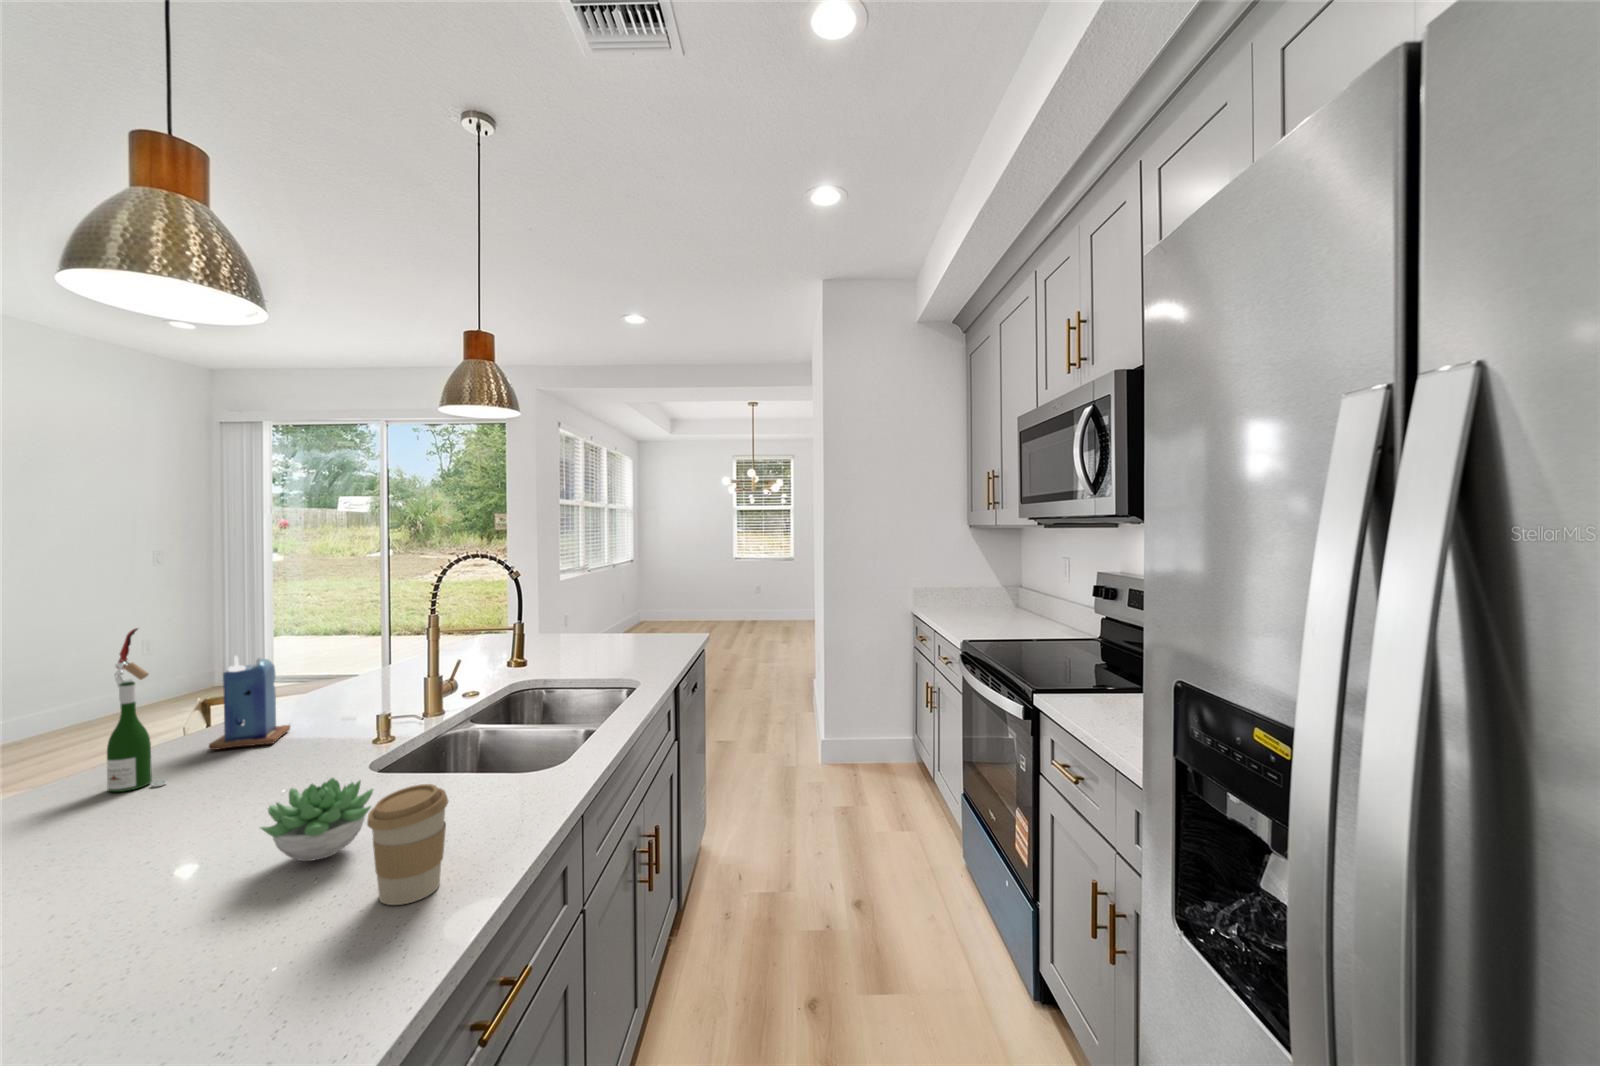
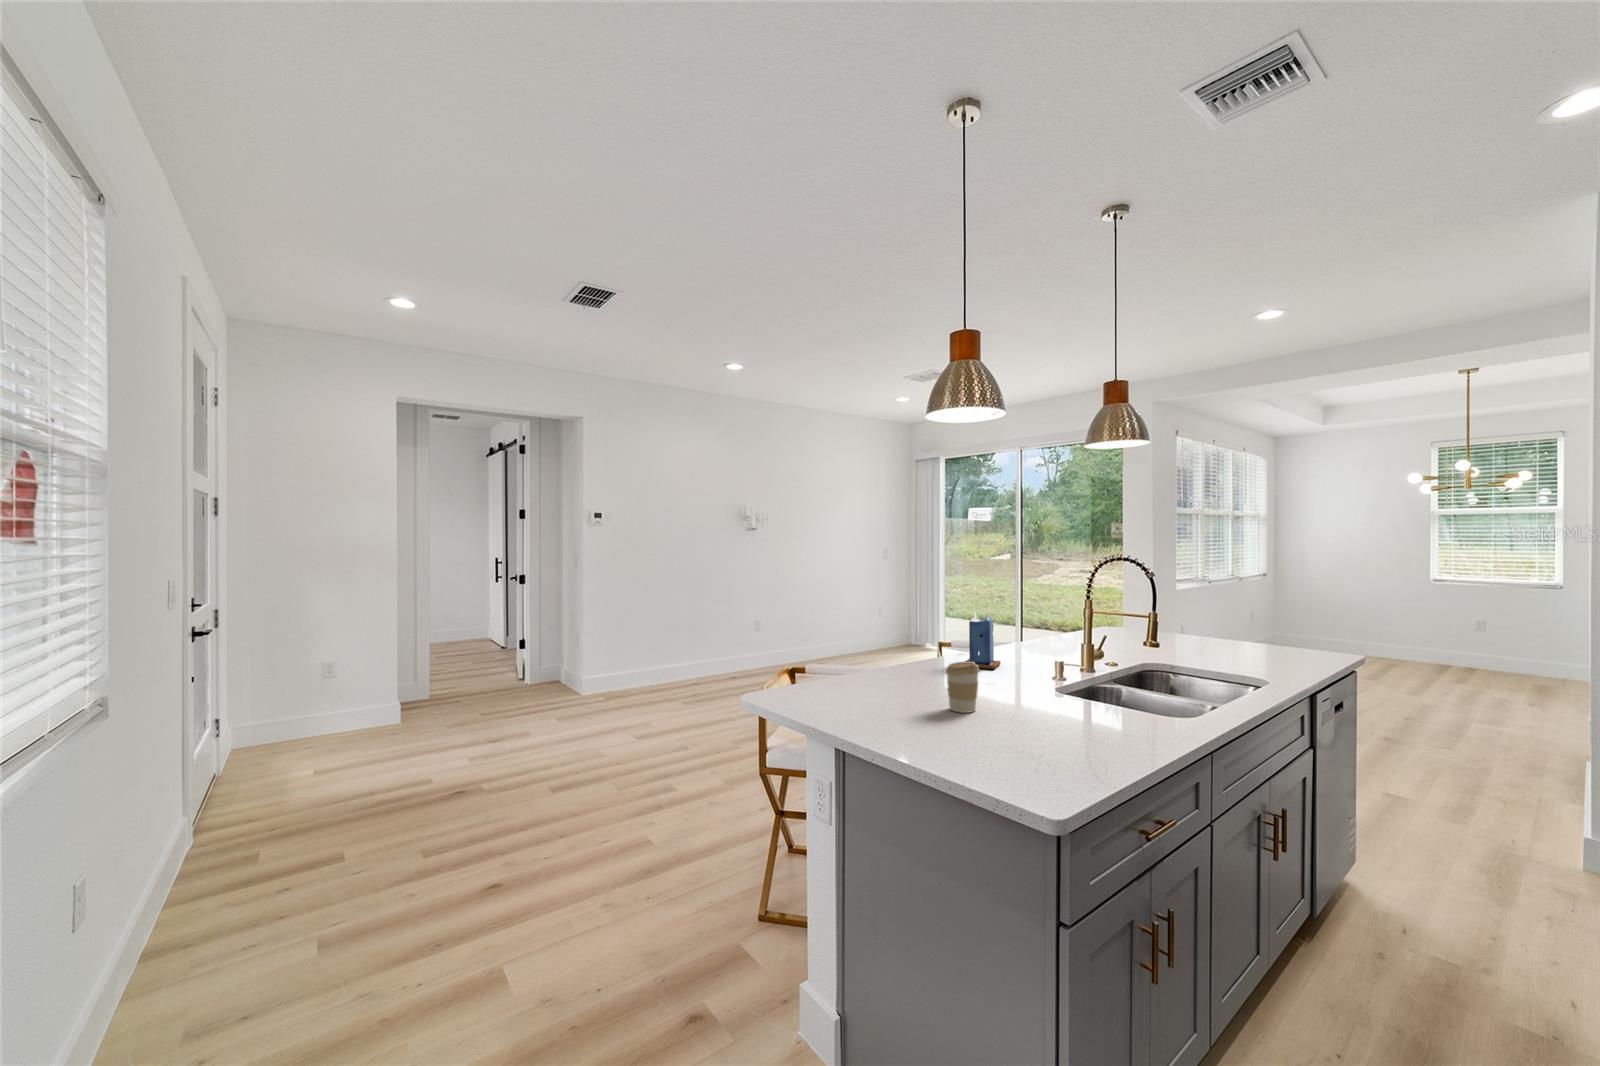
wine bottle: present [107,628,167,792] -> none [926,589,951,678]
succulent plant: present [261,778,373,861] -> none [1018,681,1074,724]
coffee cup: present [367,784,448,905] -> present [945,661,979,713]

